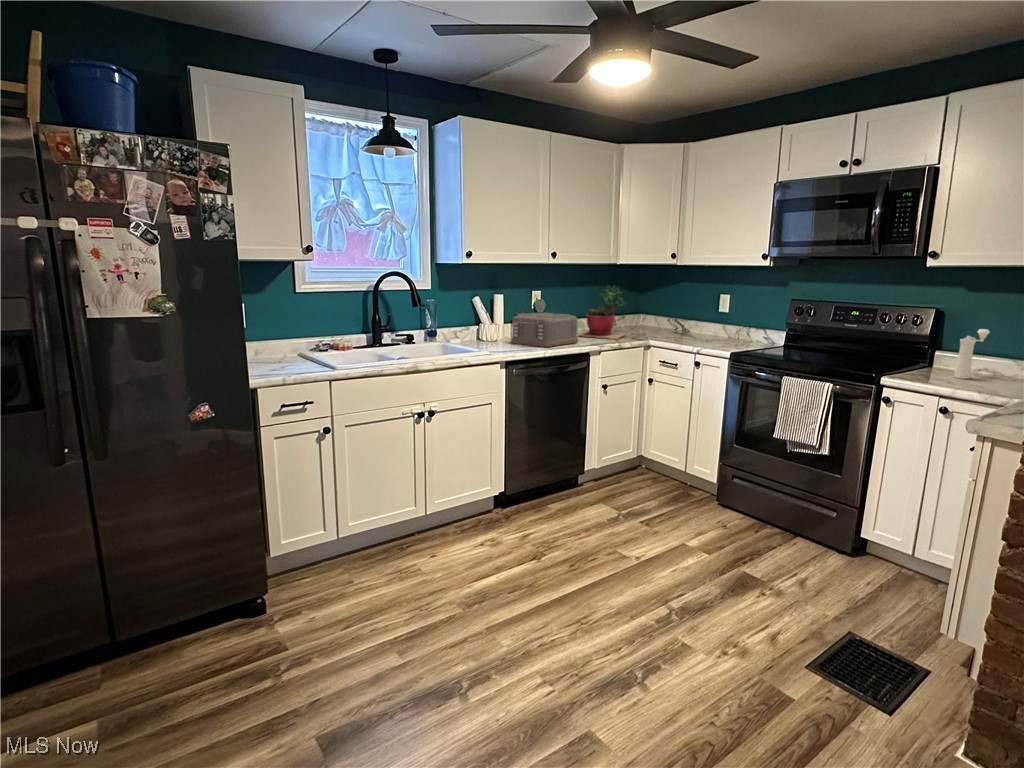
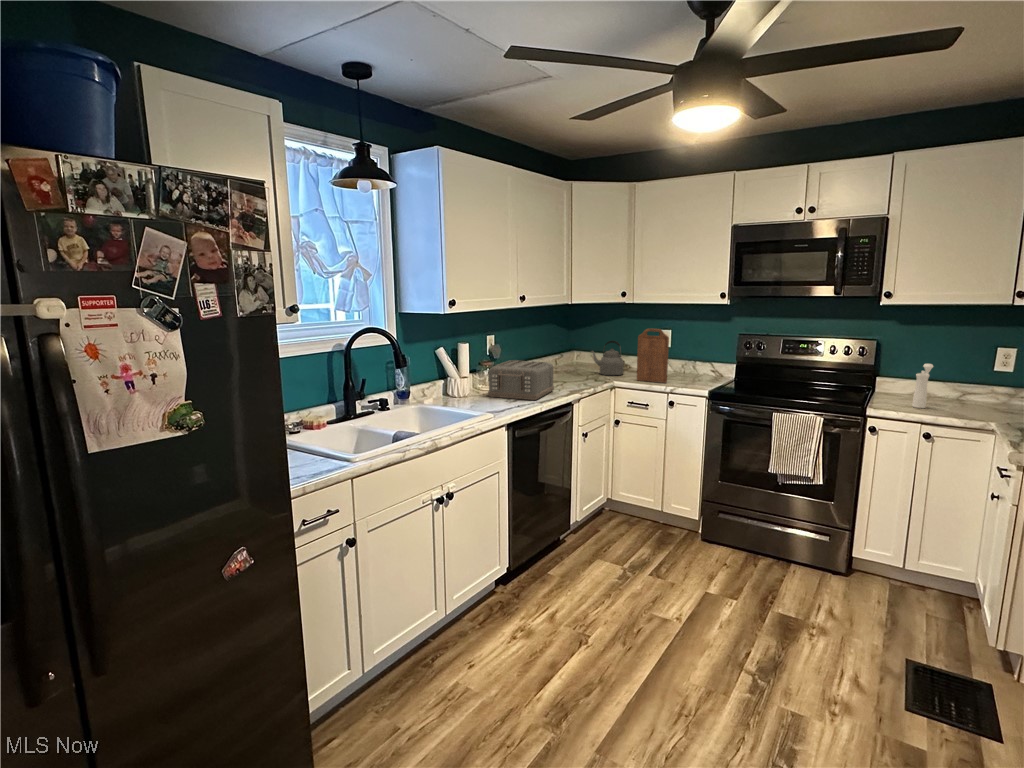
succulent plant: present [579,286,626,339] -> none [539,327,584,383]
cutting board: none [676,288,707,344] -> present [637,329,669,383]
kettle: none [641,301,673,336] -> present [591,341,624,375]

